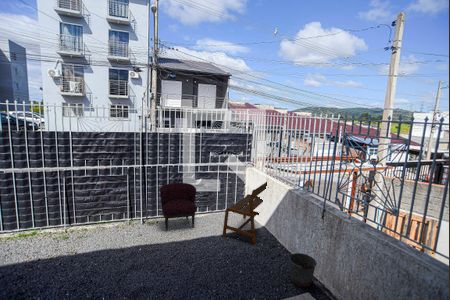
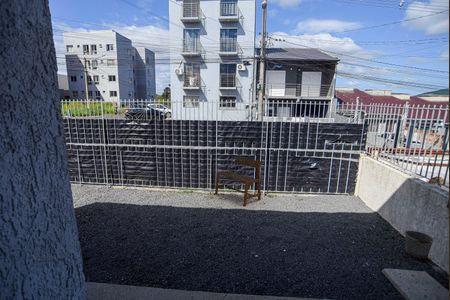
bench: present [222,182,269,243] -> present [215,156,262,206]
chair: present [160,183,196,231] -> none [281,165,312,204]

